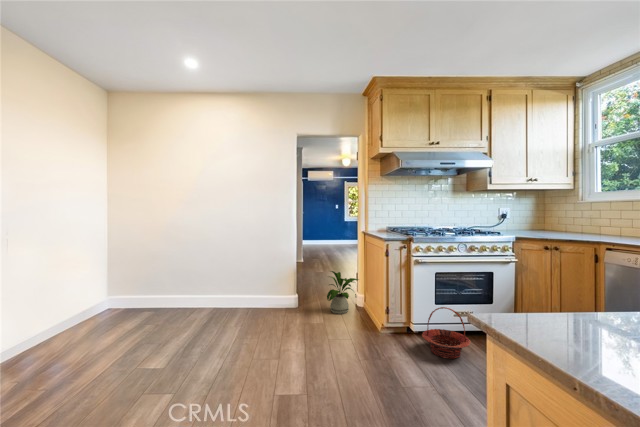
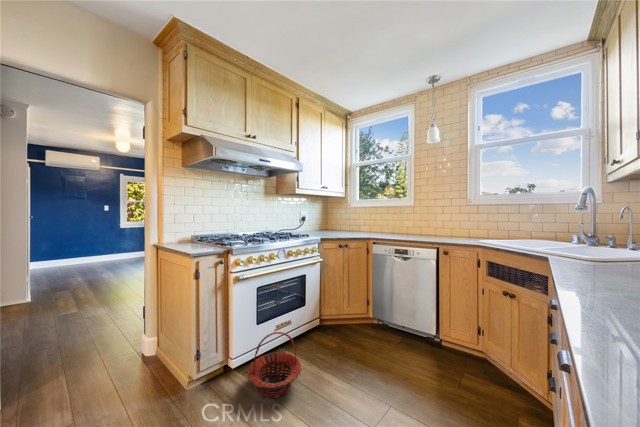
house plant: present [327,271,358,314] -> none [72,307,146,379]

